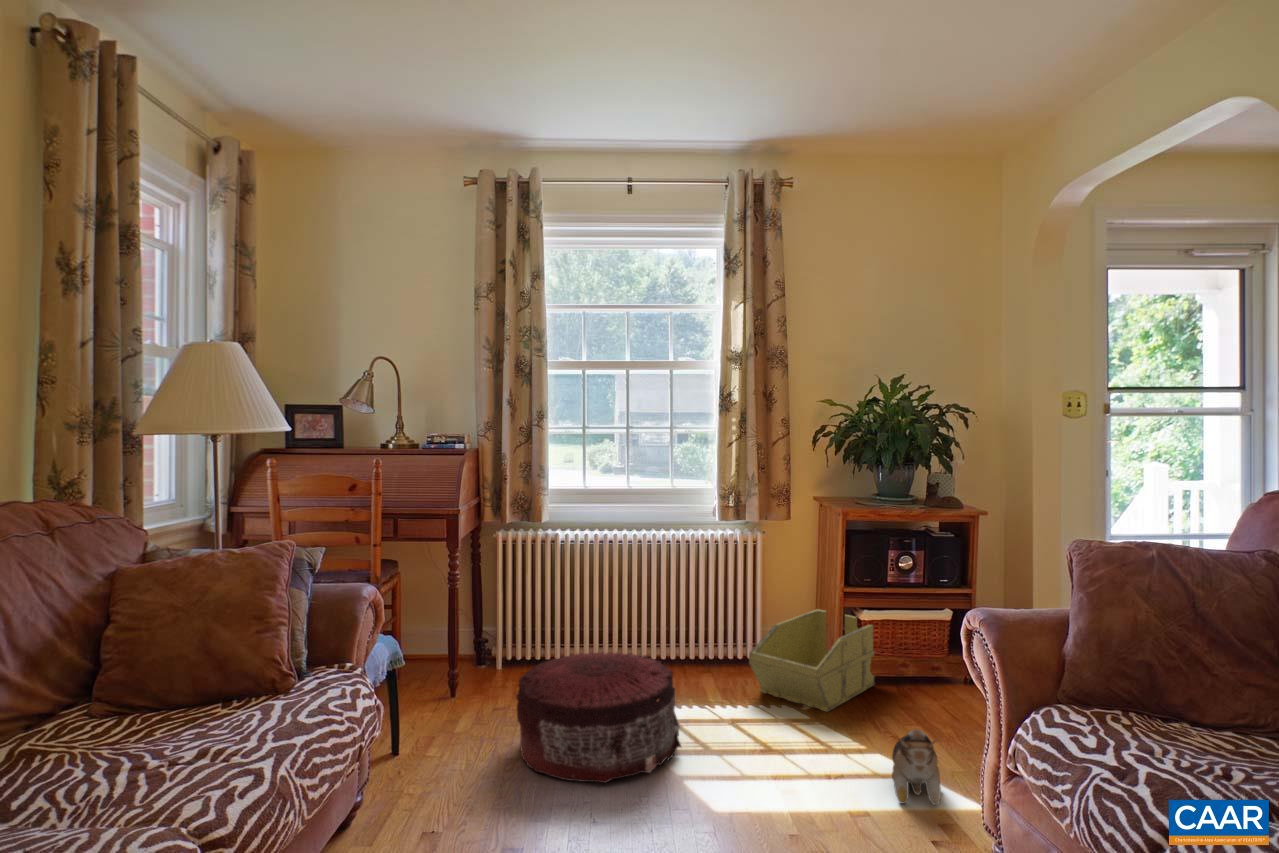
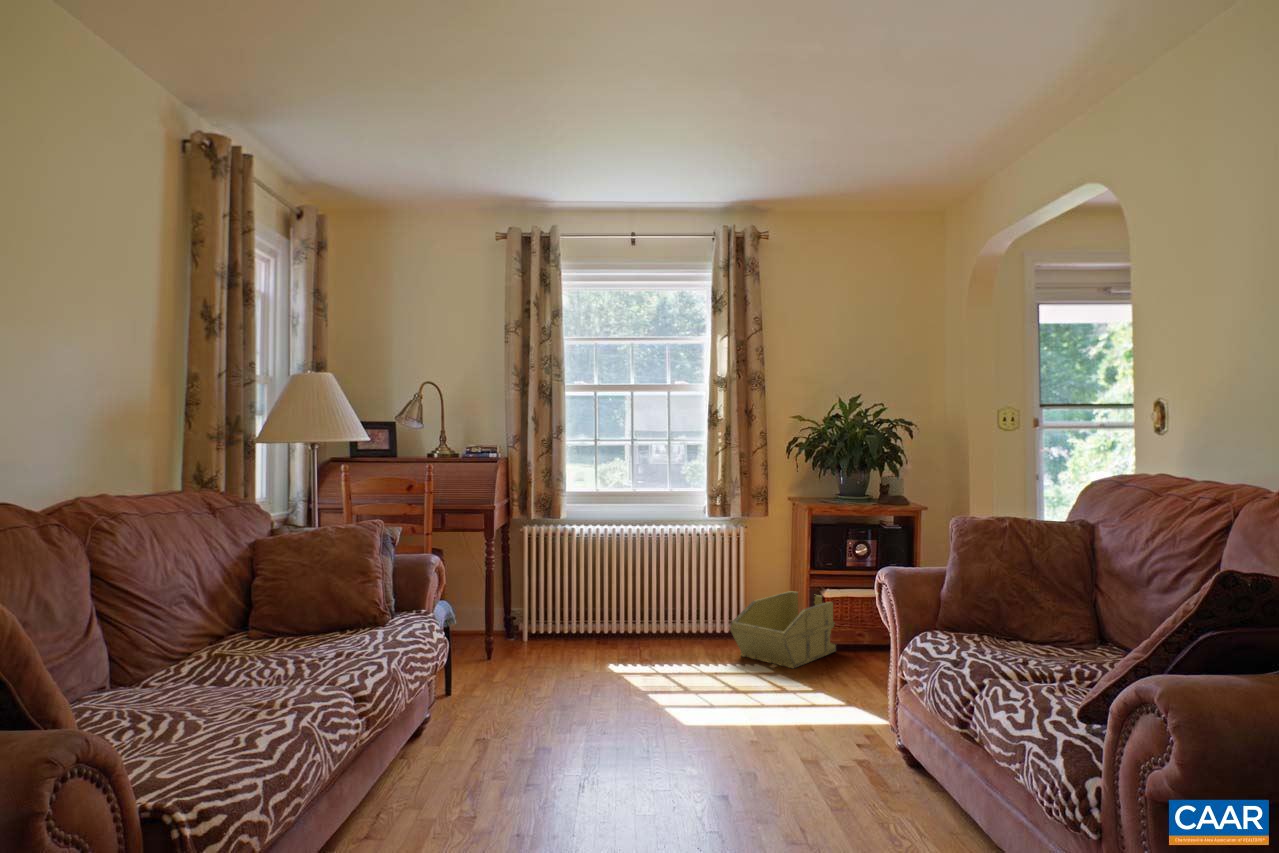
pouf: present [516,651,681,783] -> none [542,616,673,709]
plush toy: present [892,729,941,805] -> none [833,664,871,723]

